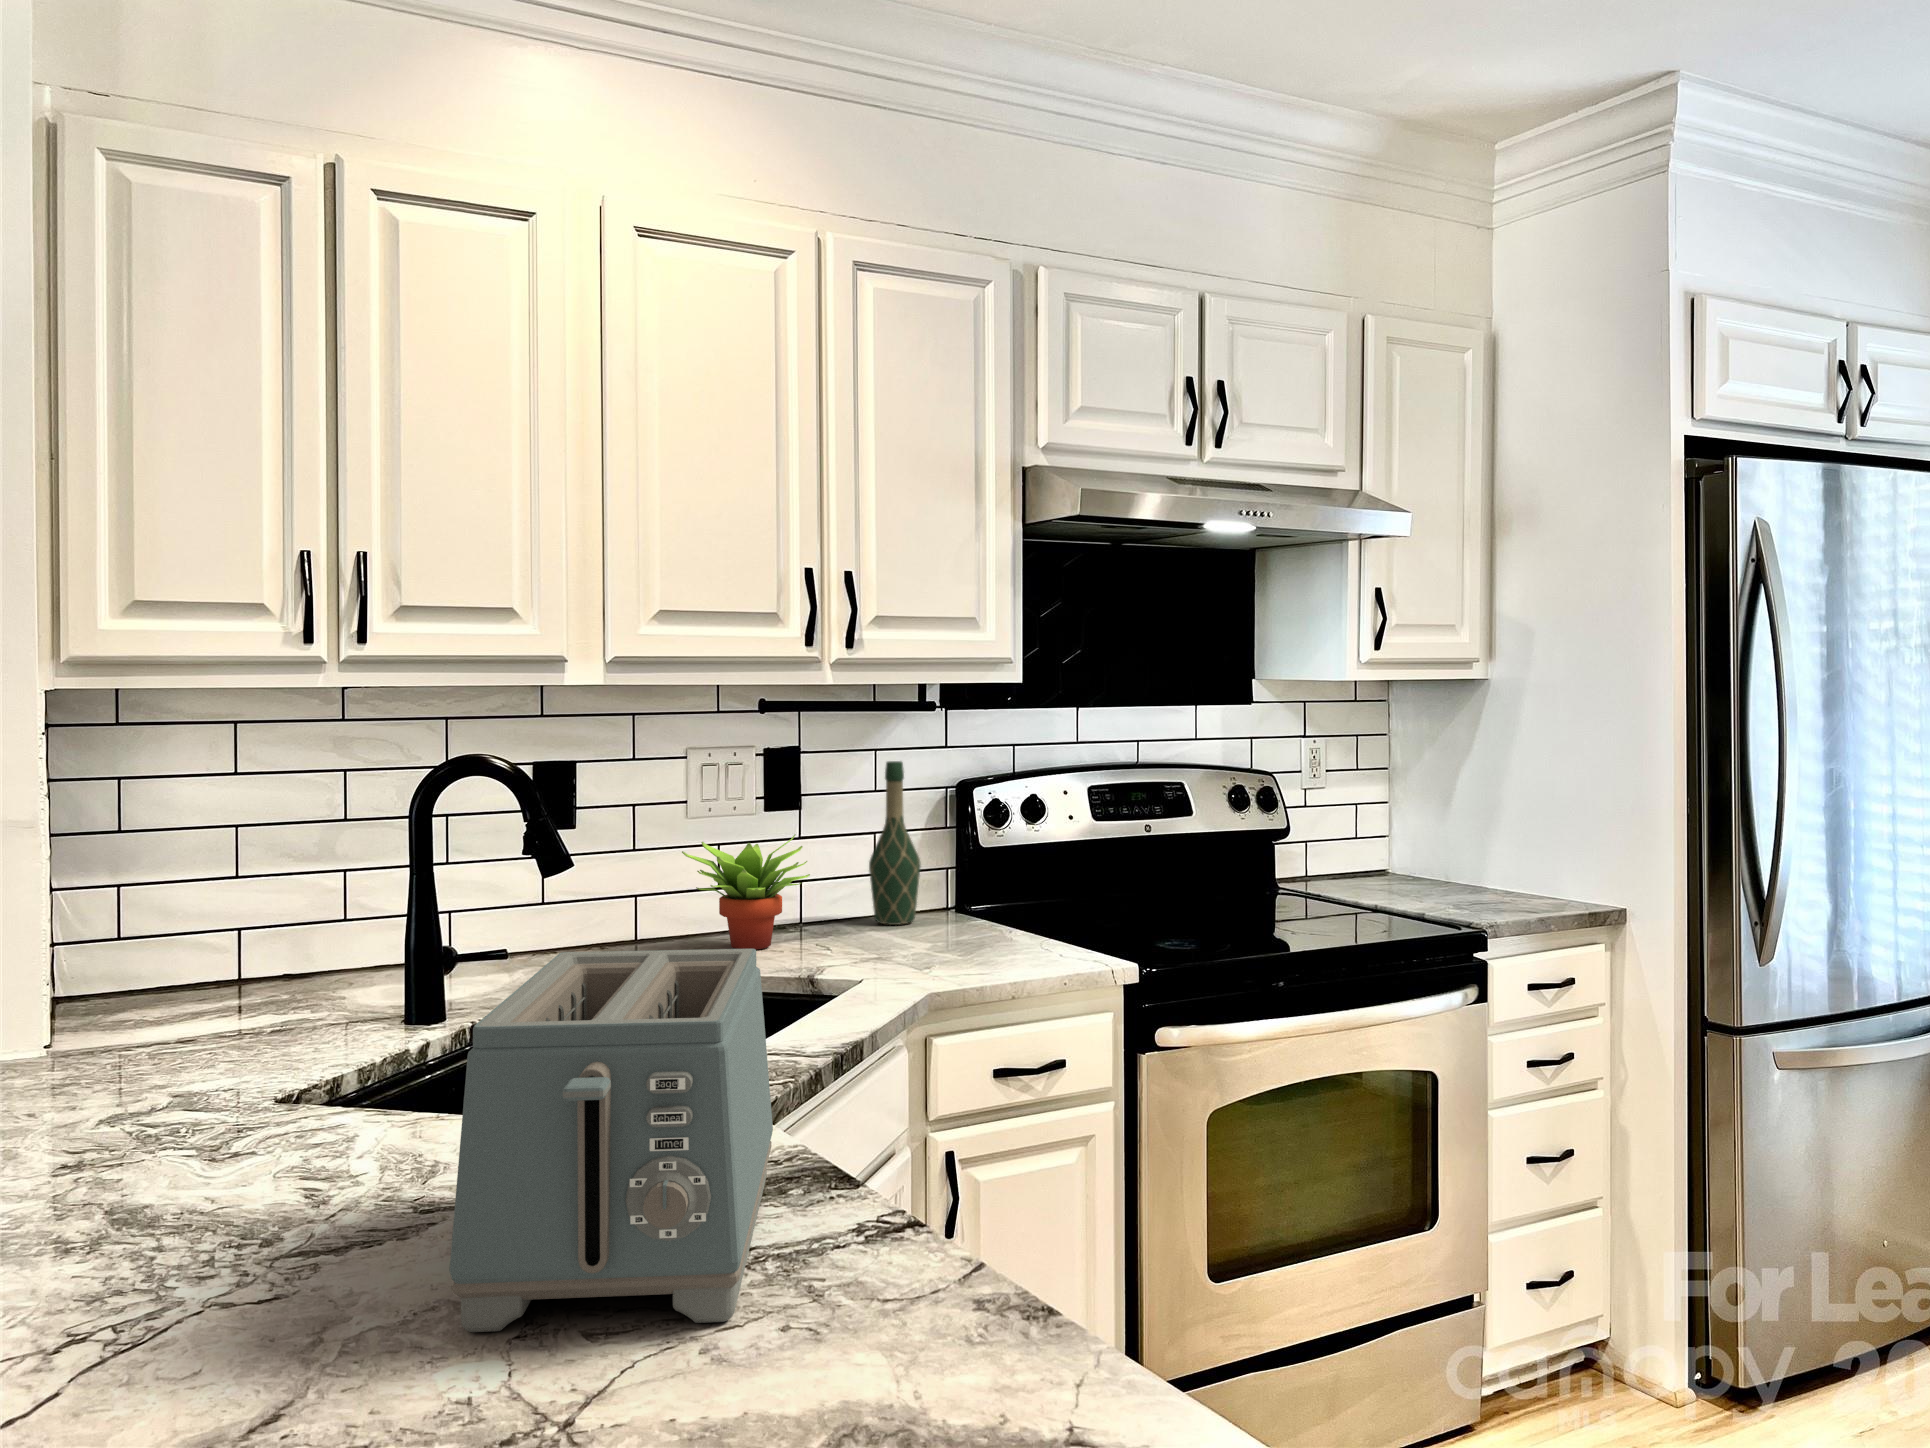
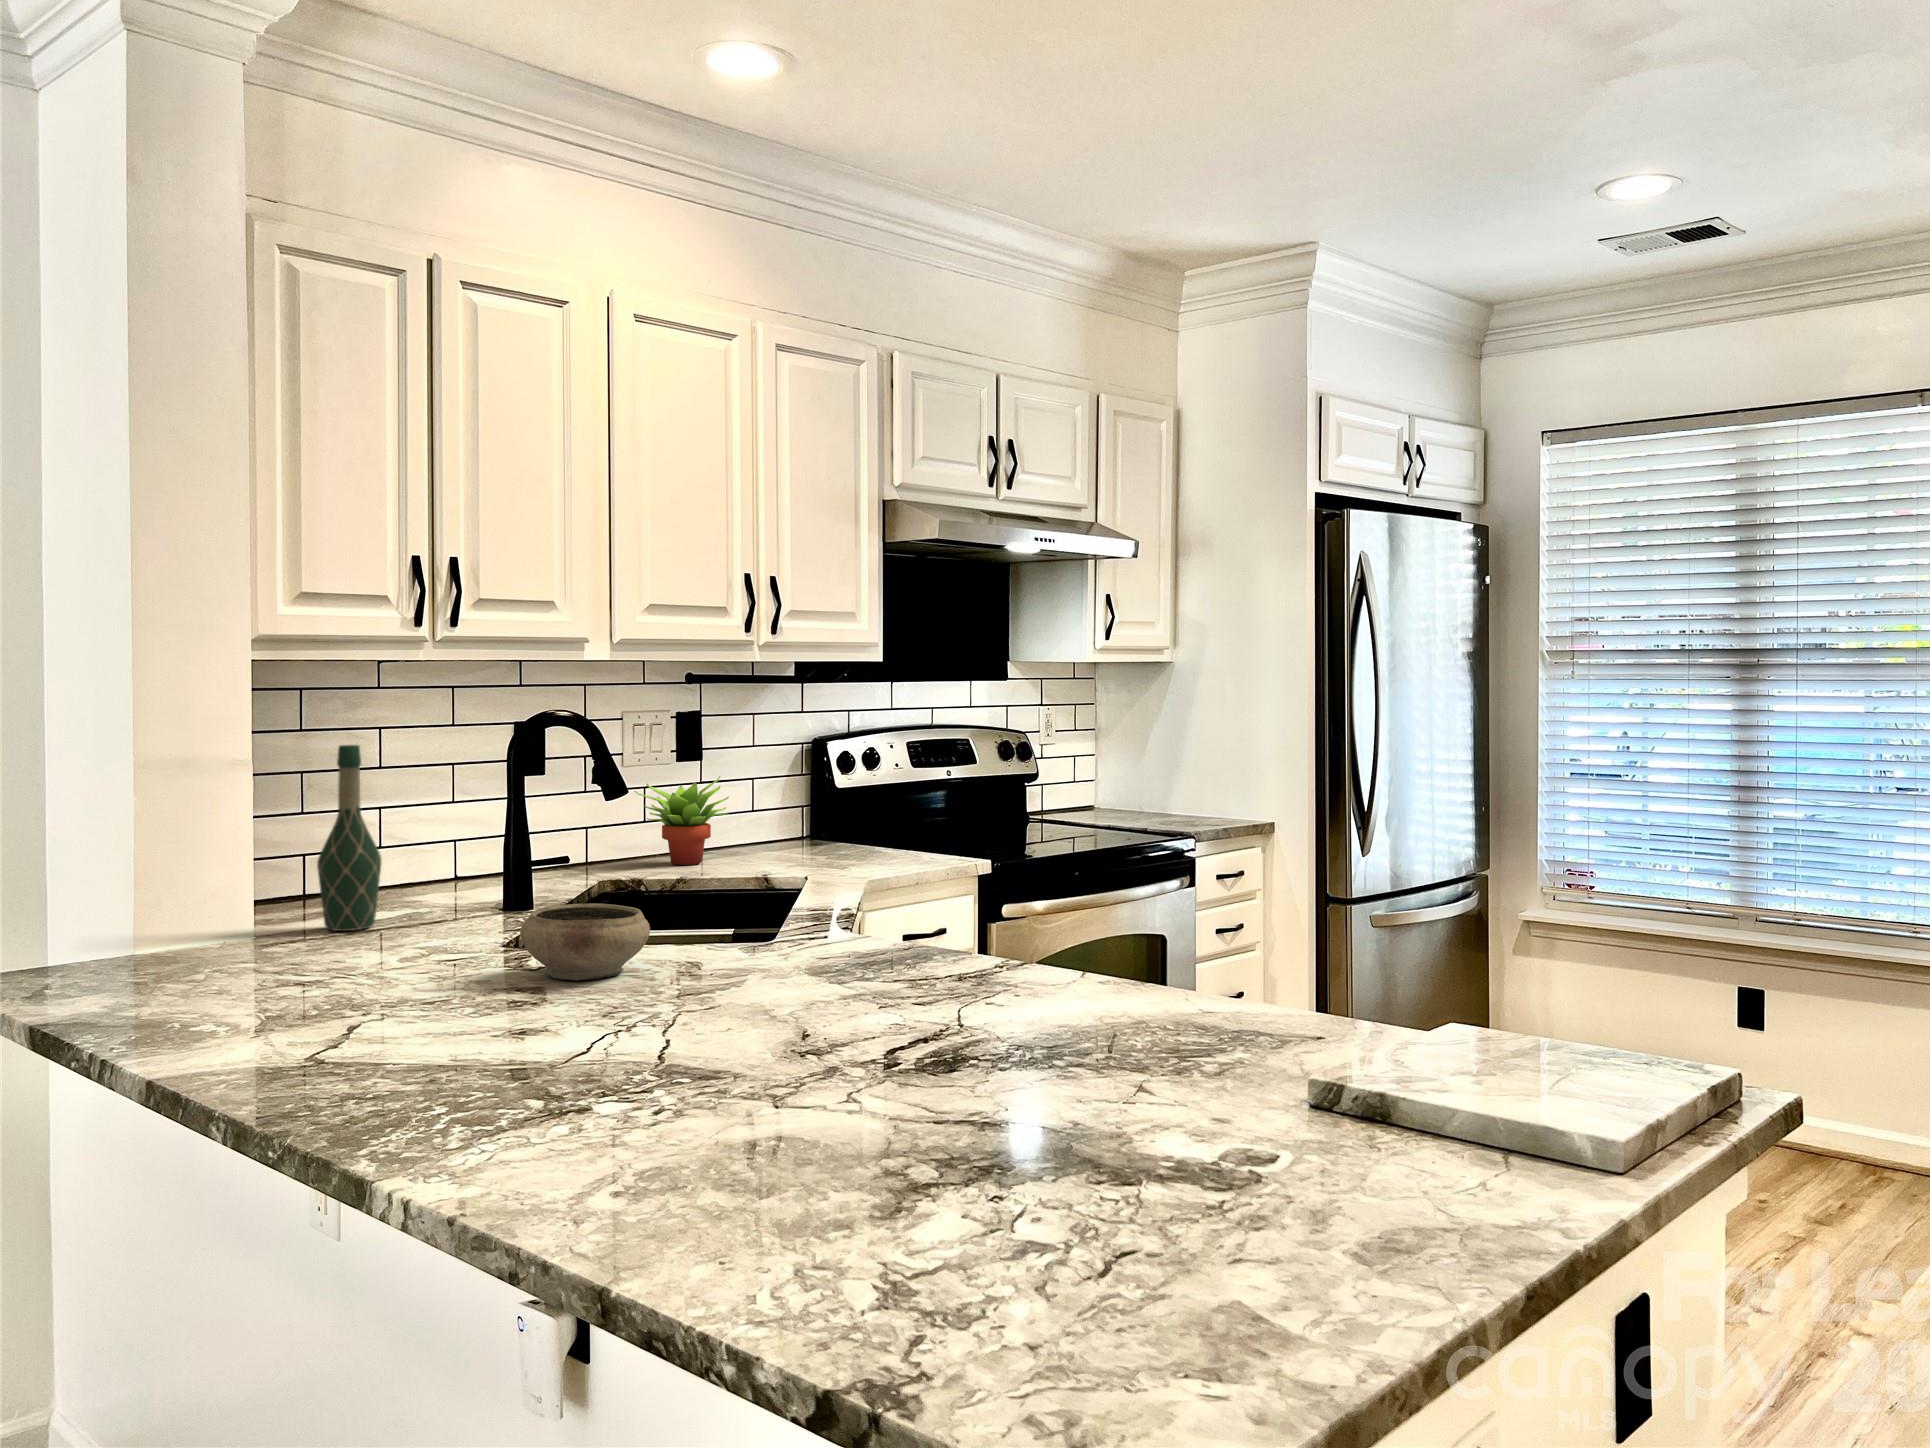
wine bottle: present [869,761,920,925] -> present [317,745,382,931]
toaster: present [449,949,773,1332] -> none [804,813,1010,1004]
ceramic bowl: none [117,1064,334,1200] -> present [520,903,650,981]

